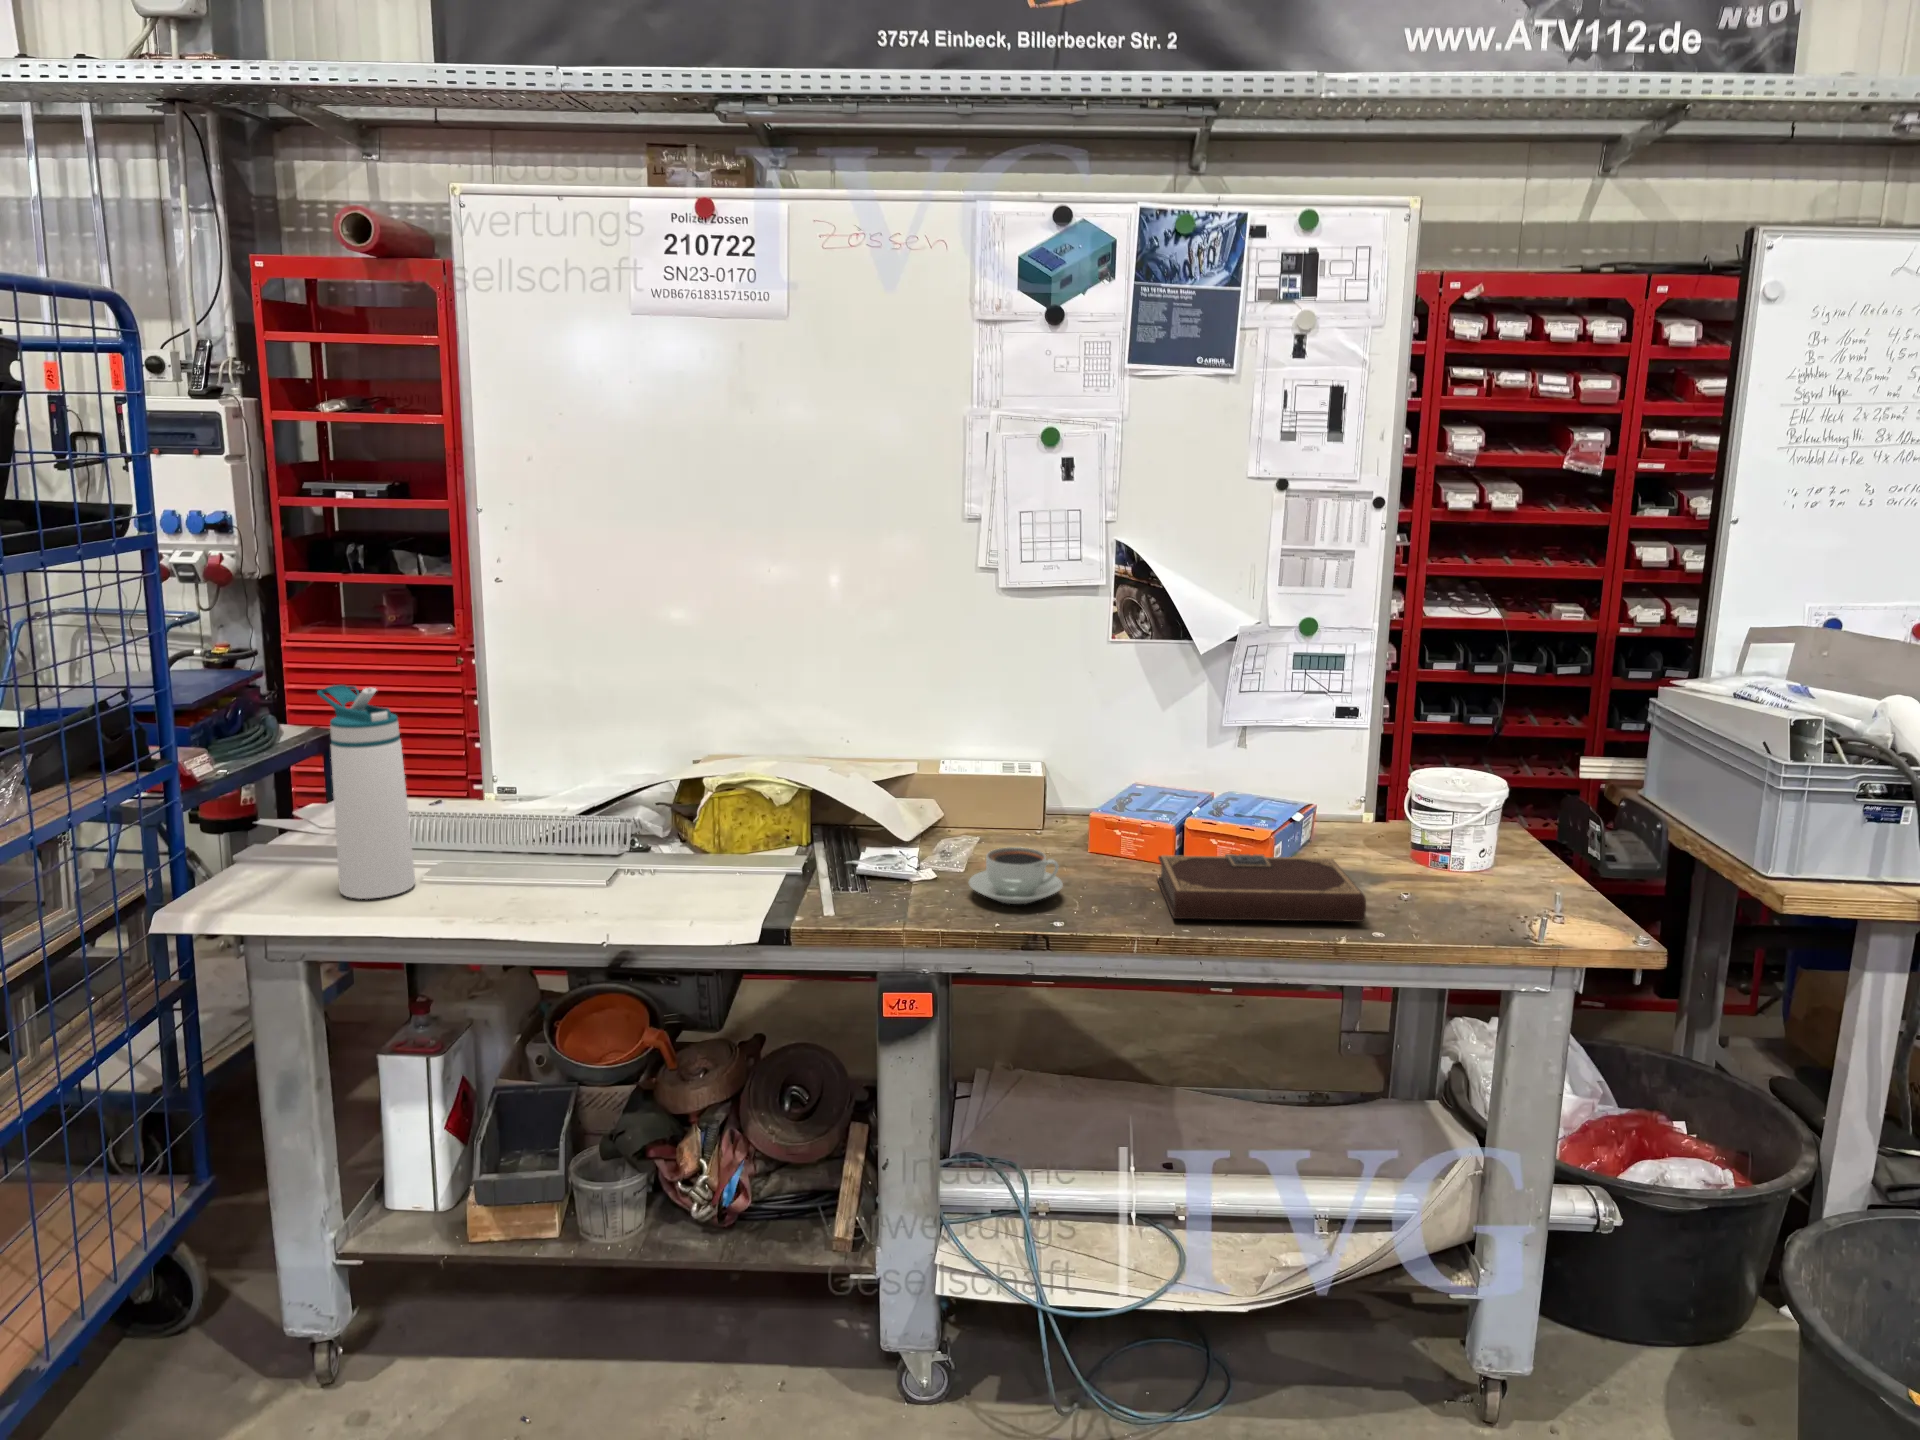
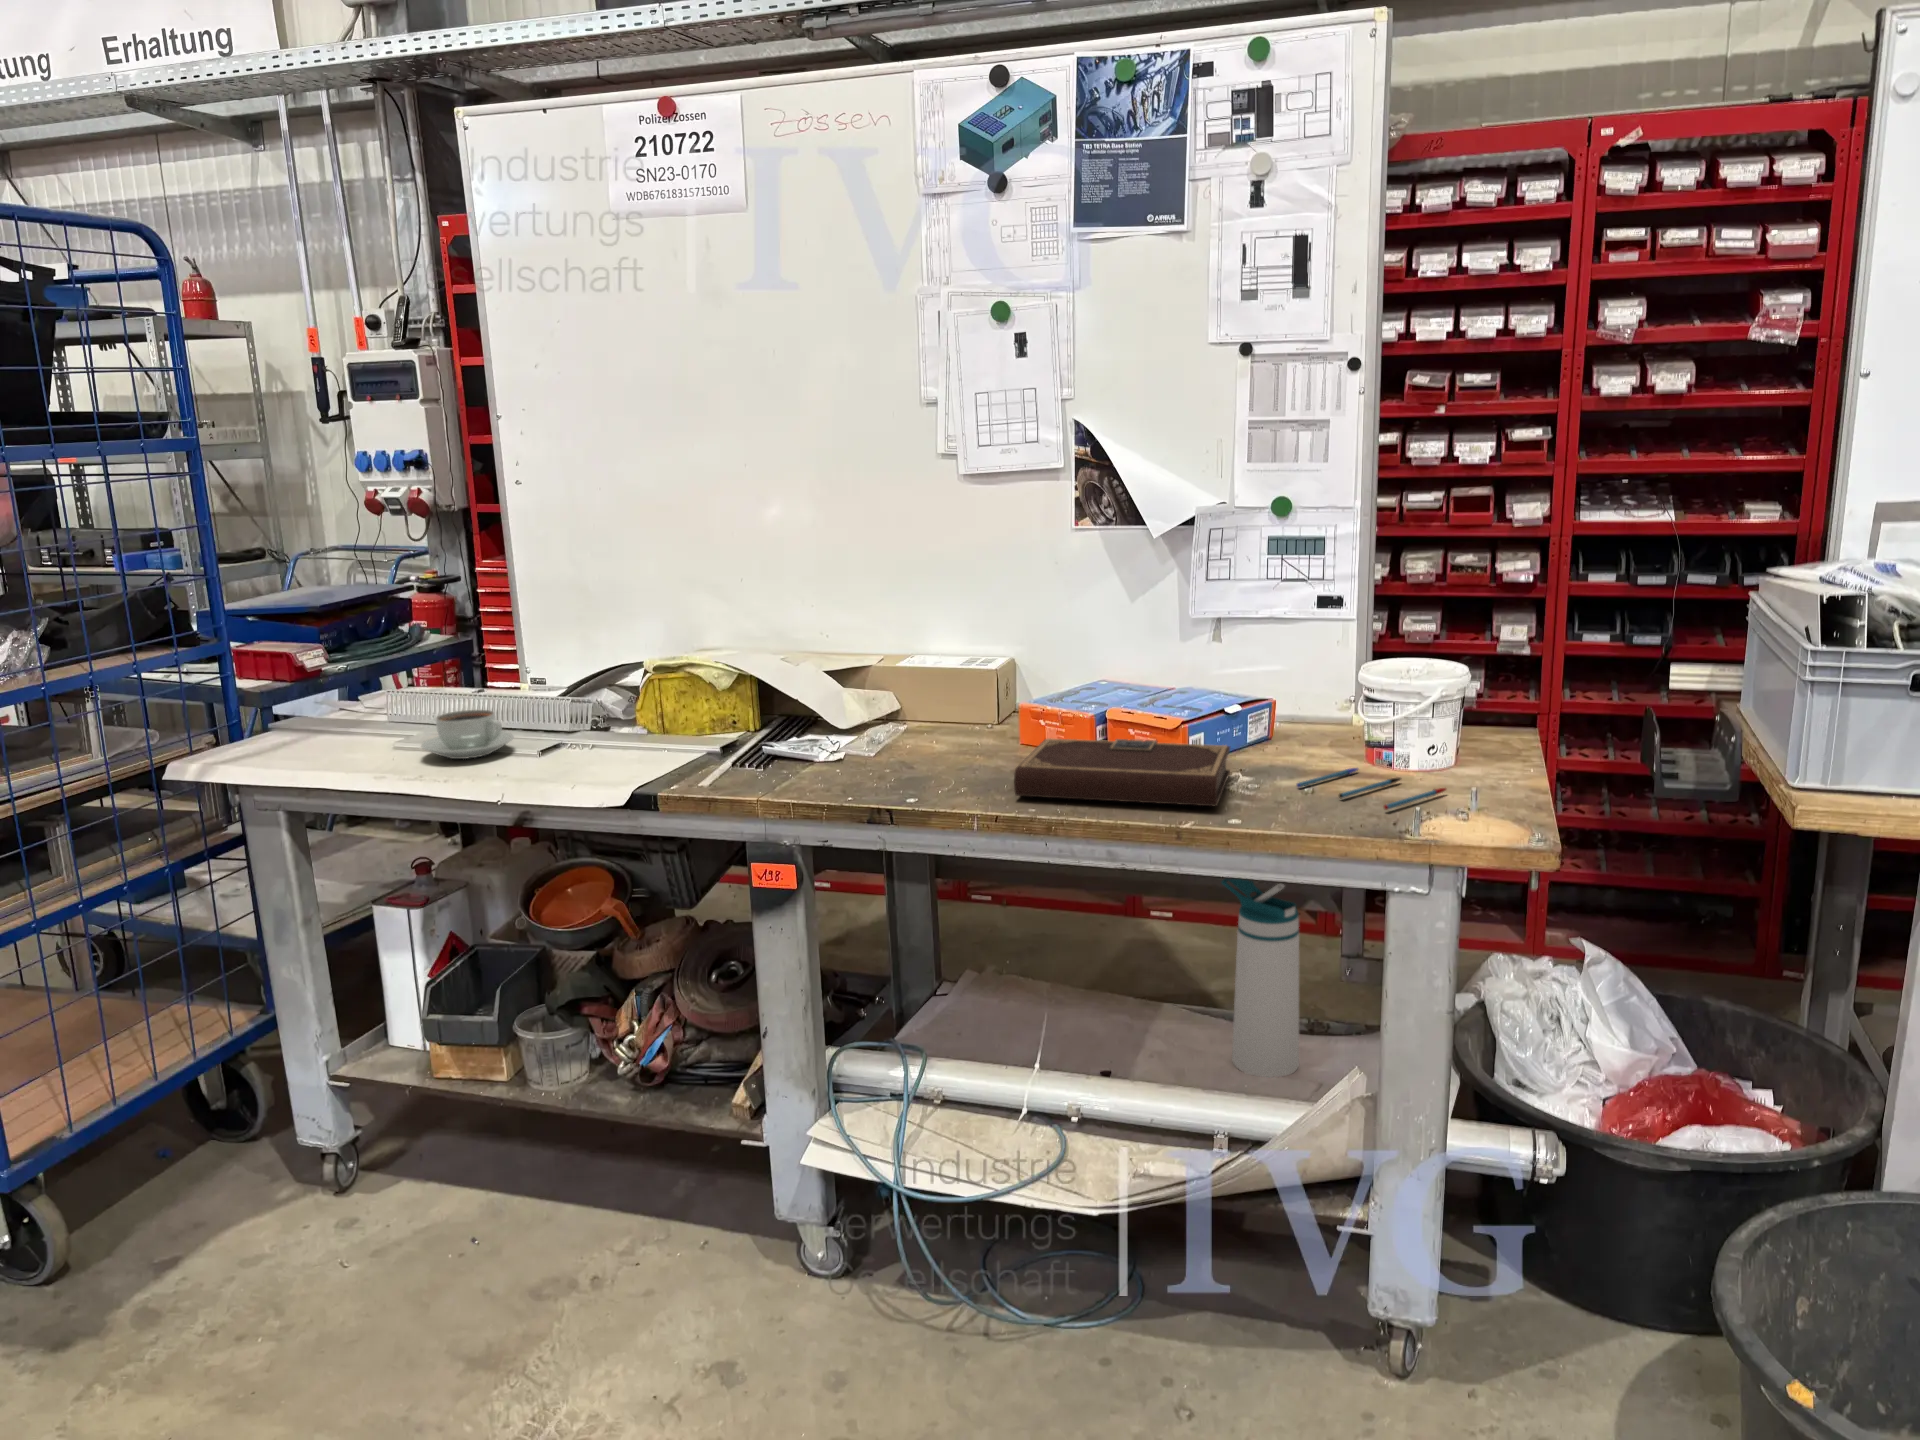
water bottle: present [317,685,415,899] -> present [1221,879,1299,1077]
coffee cup: present [969,847,1063,904] -> present [421,710,514,759]
pen: none [1400,872,1526,917] -> present [1297,768,1446,810]

